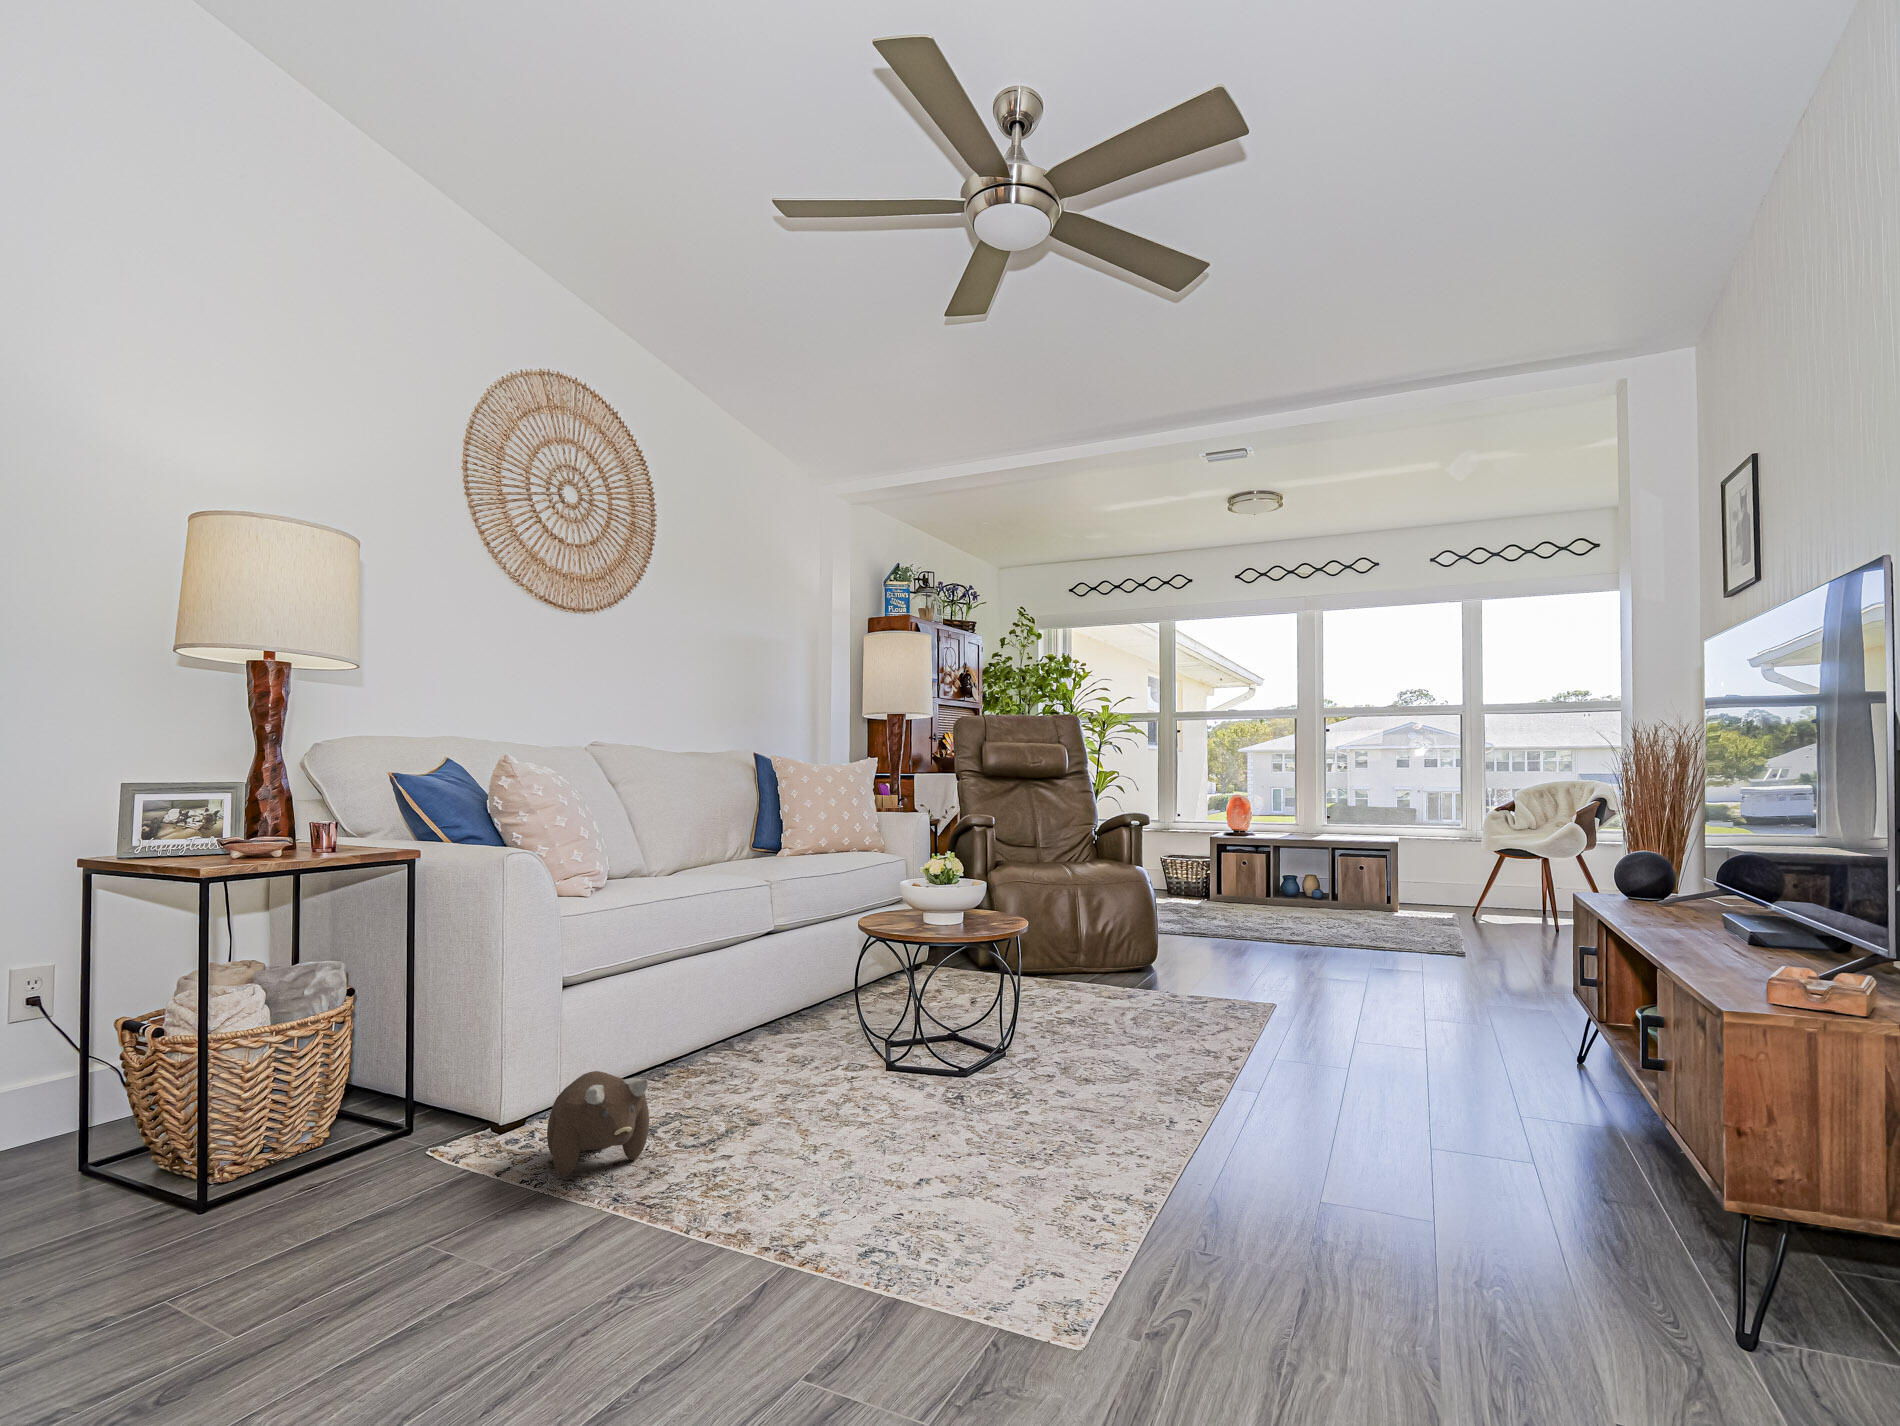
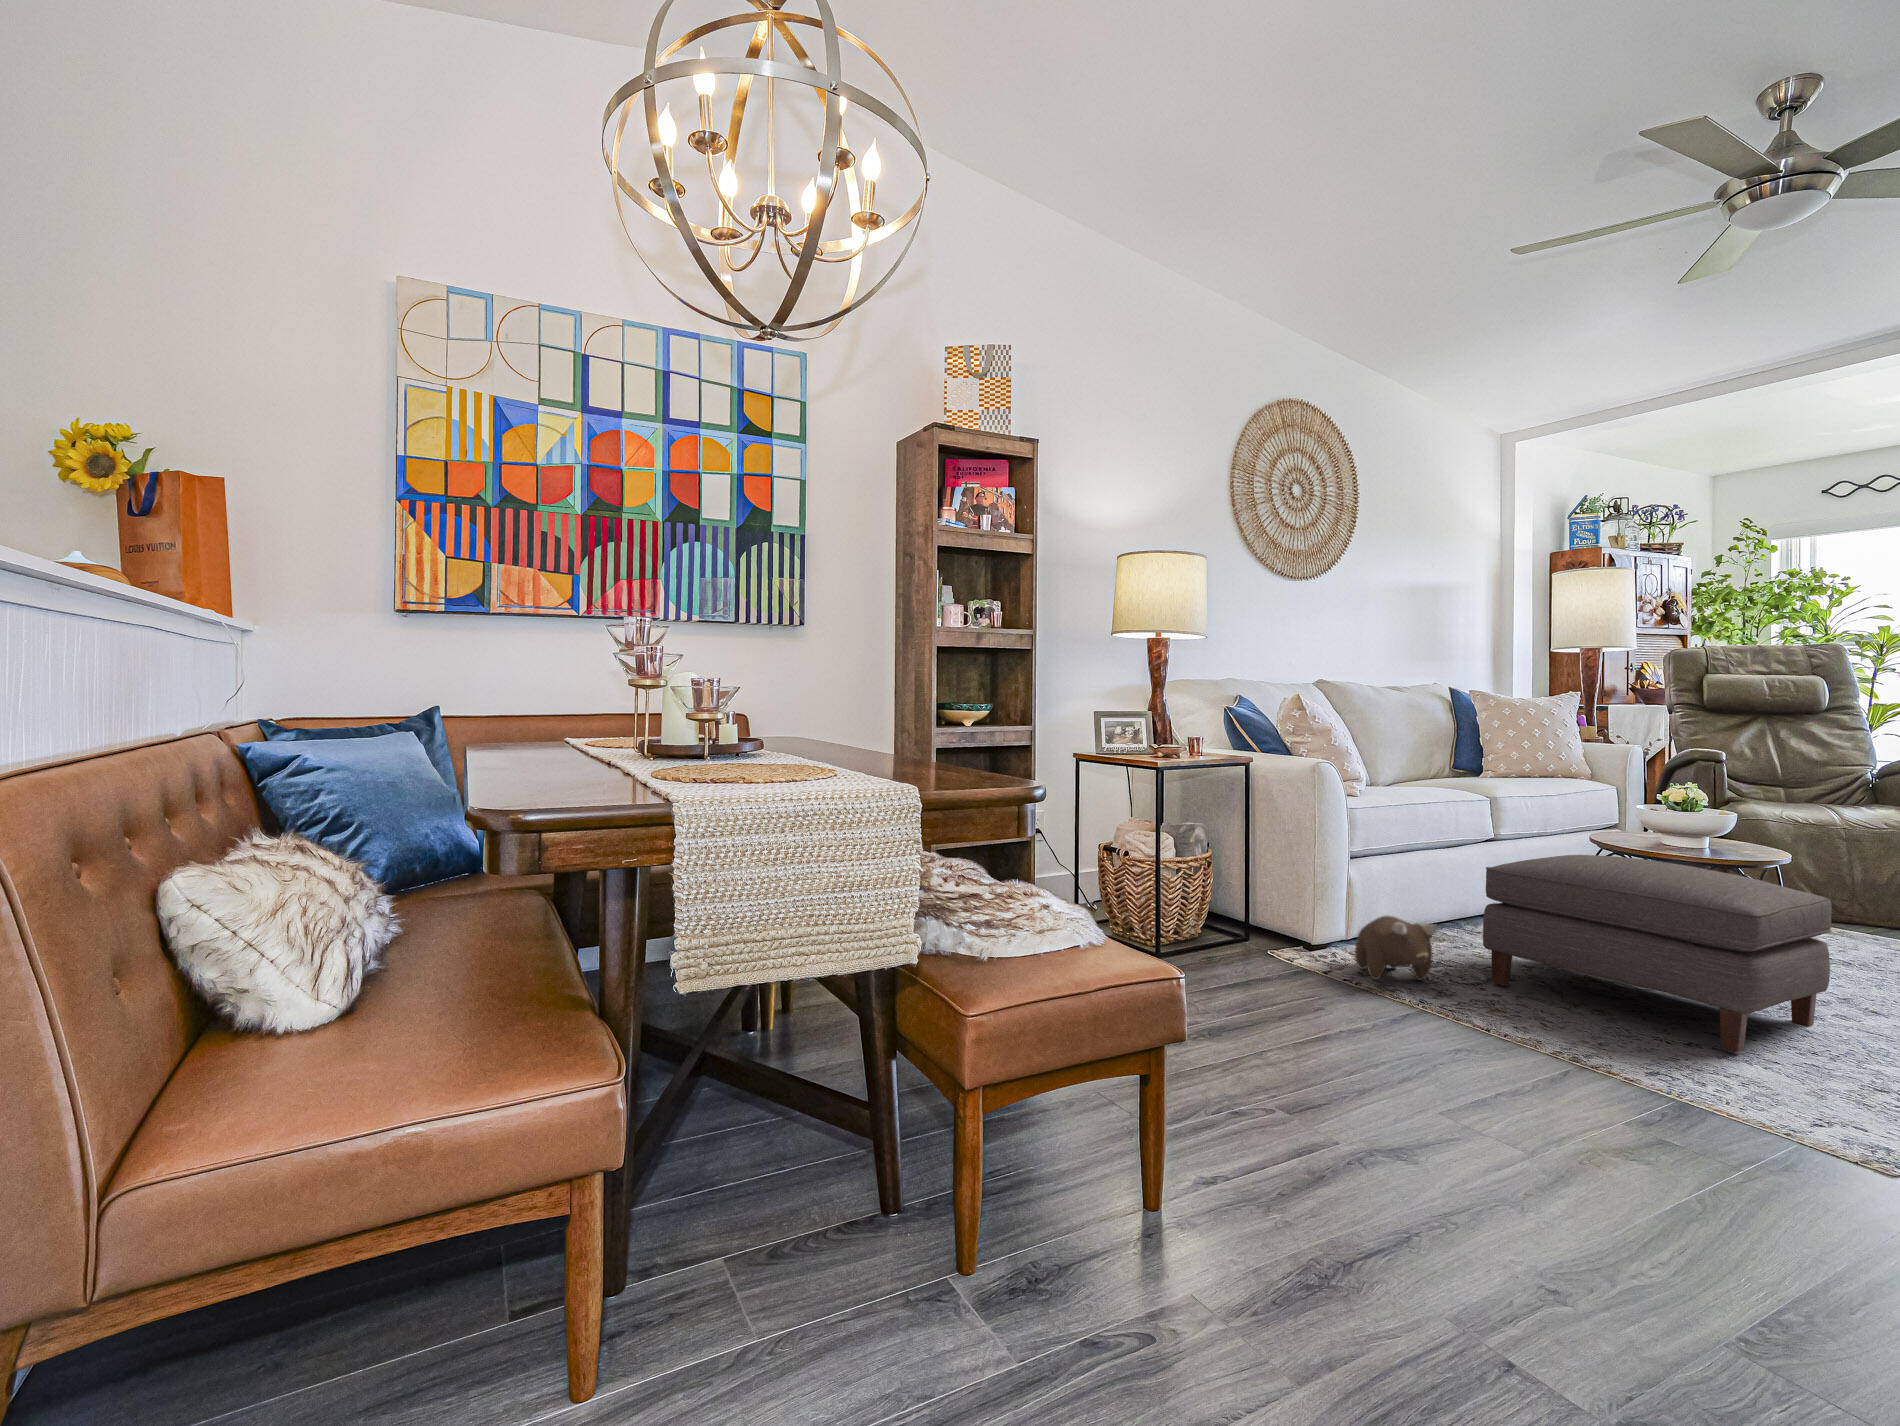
ottoman: none [717,953,1056,1195] -> present [1483,855,1832,1052]

